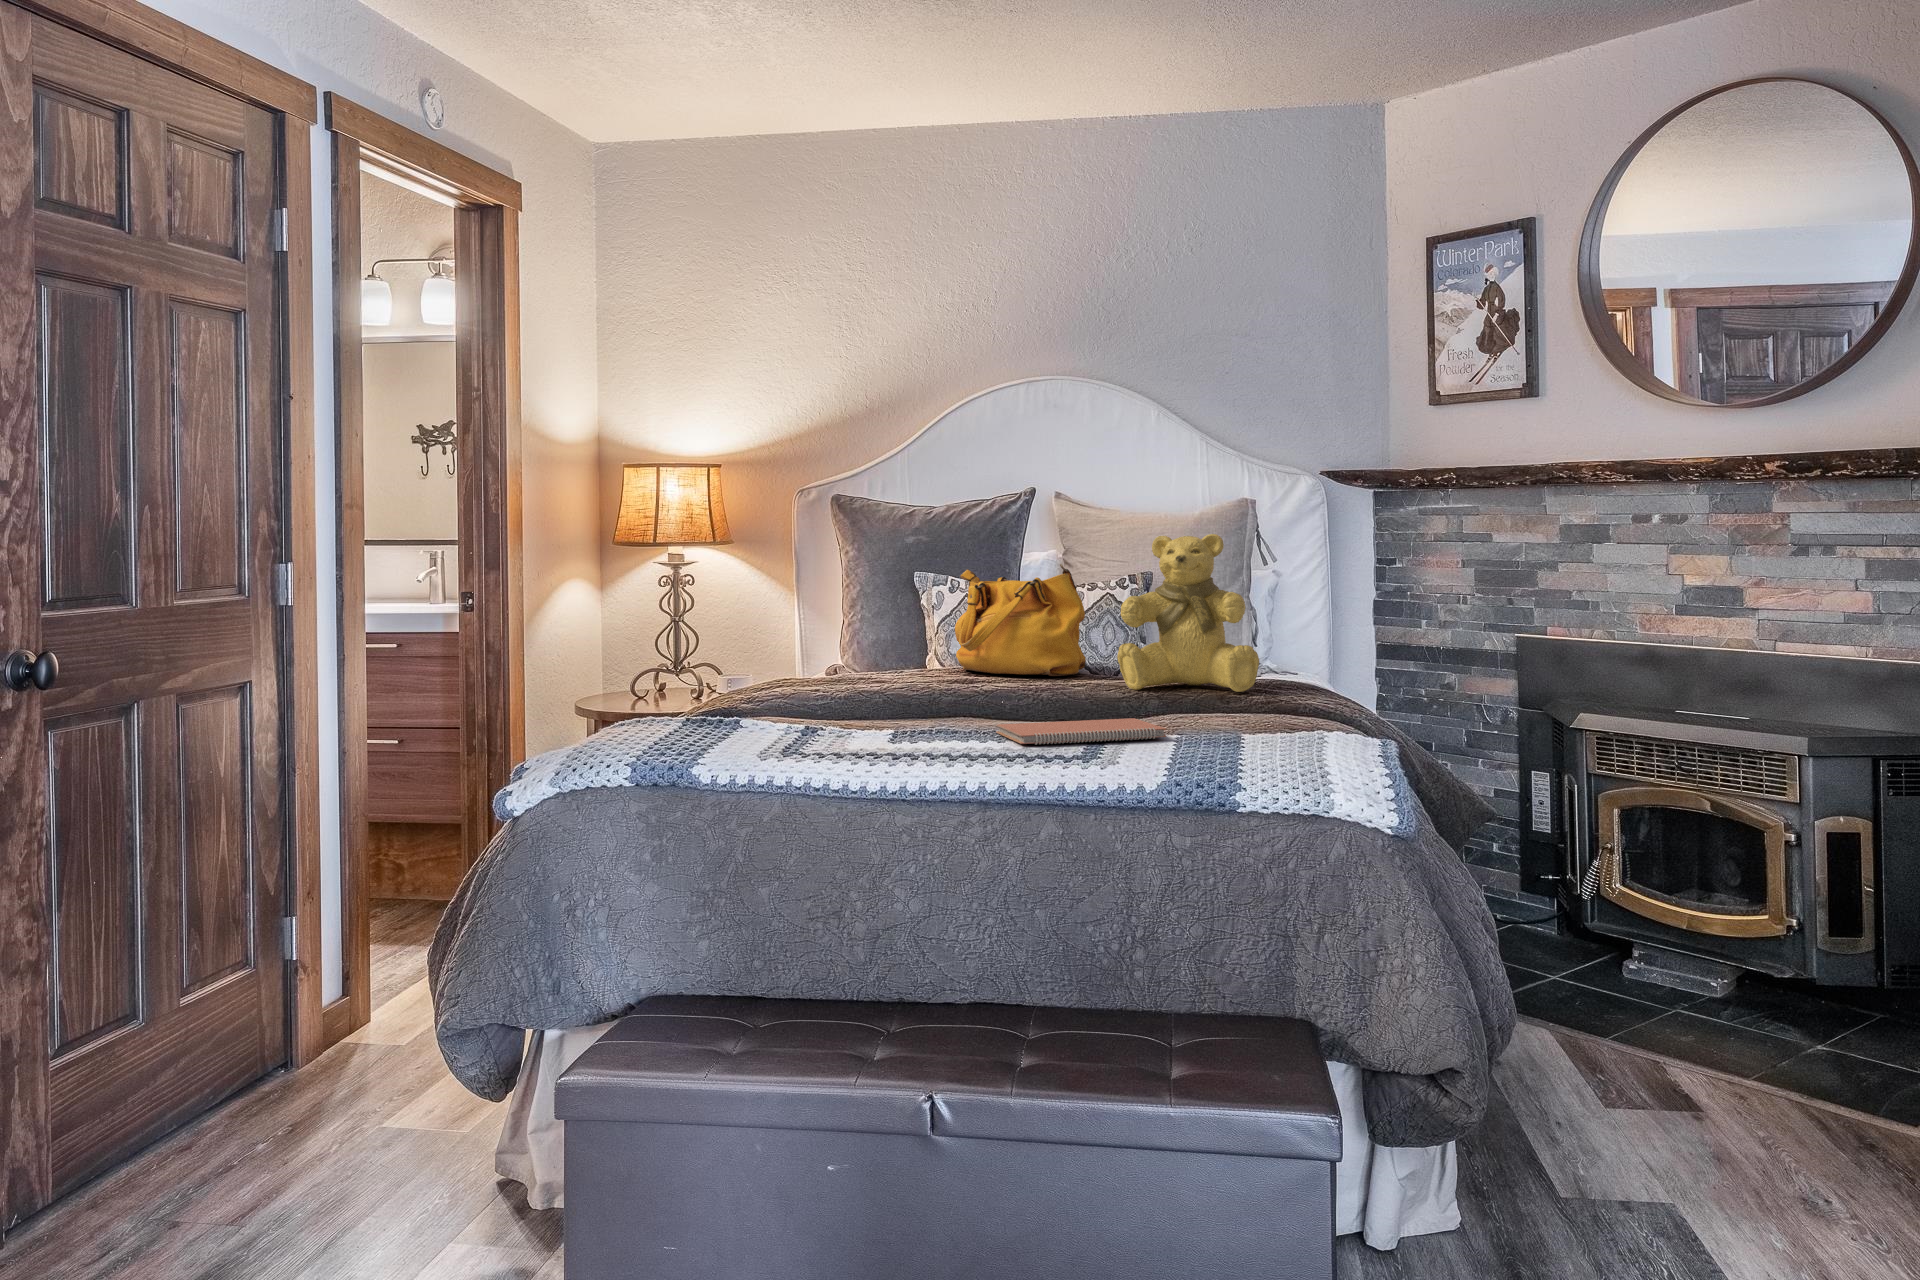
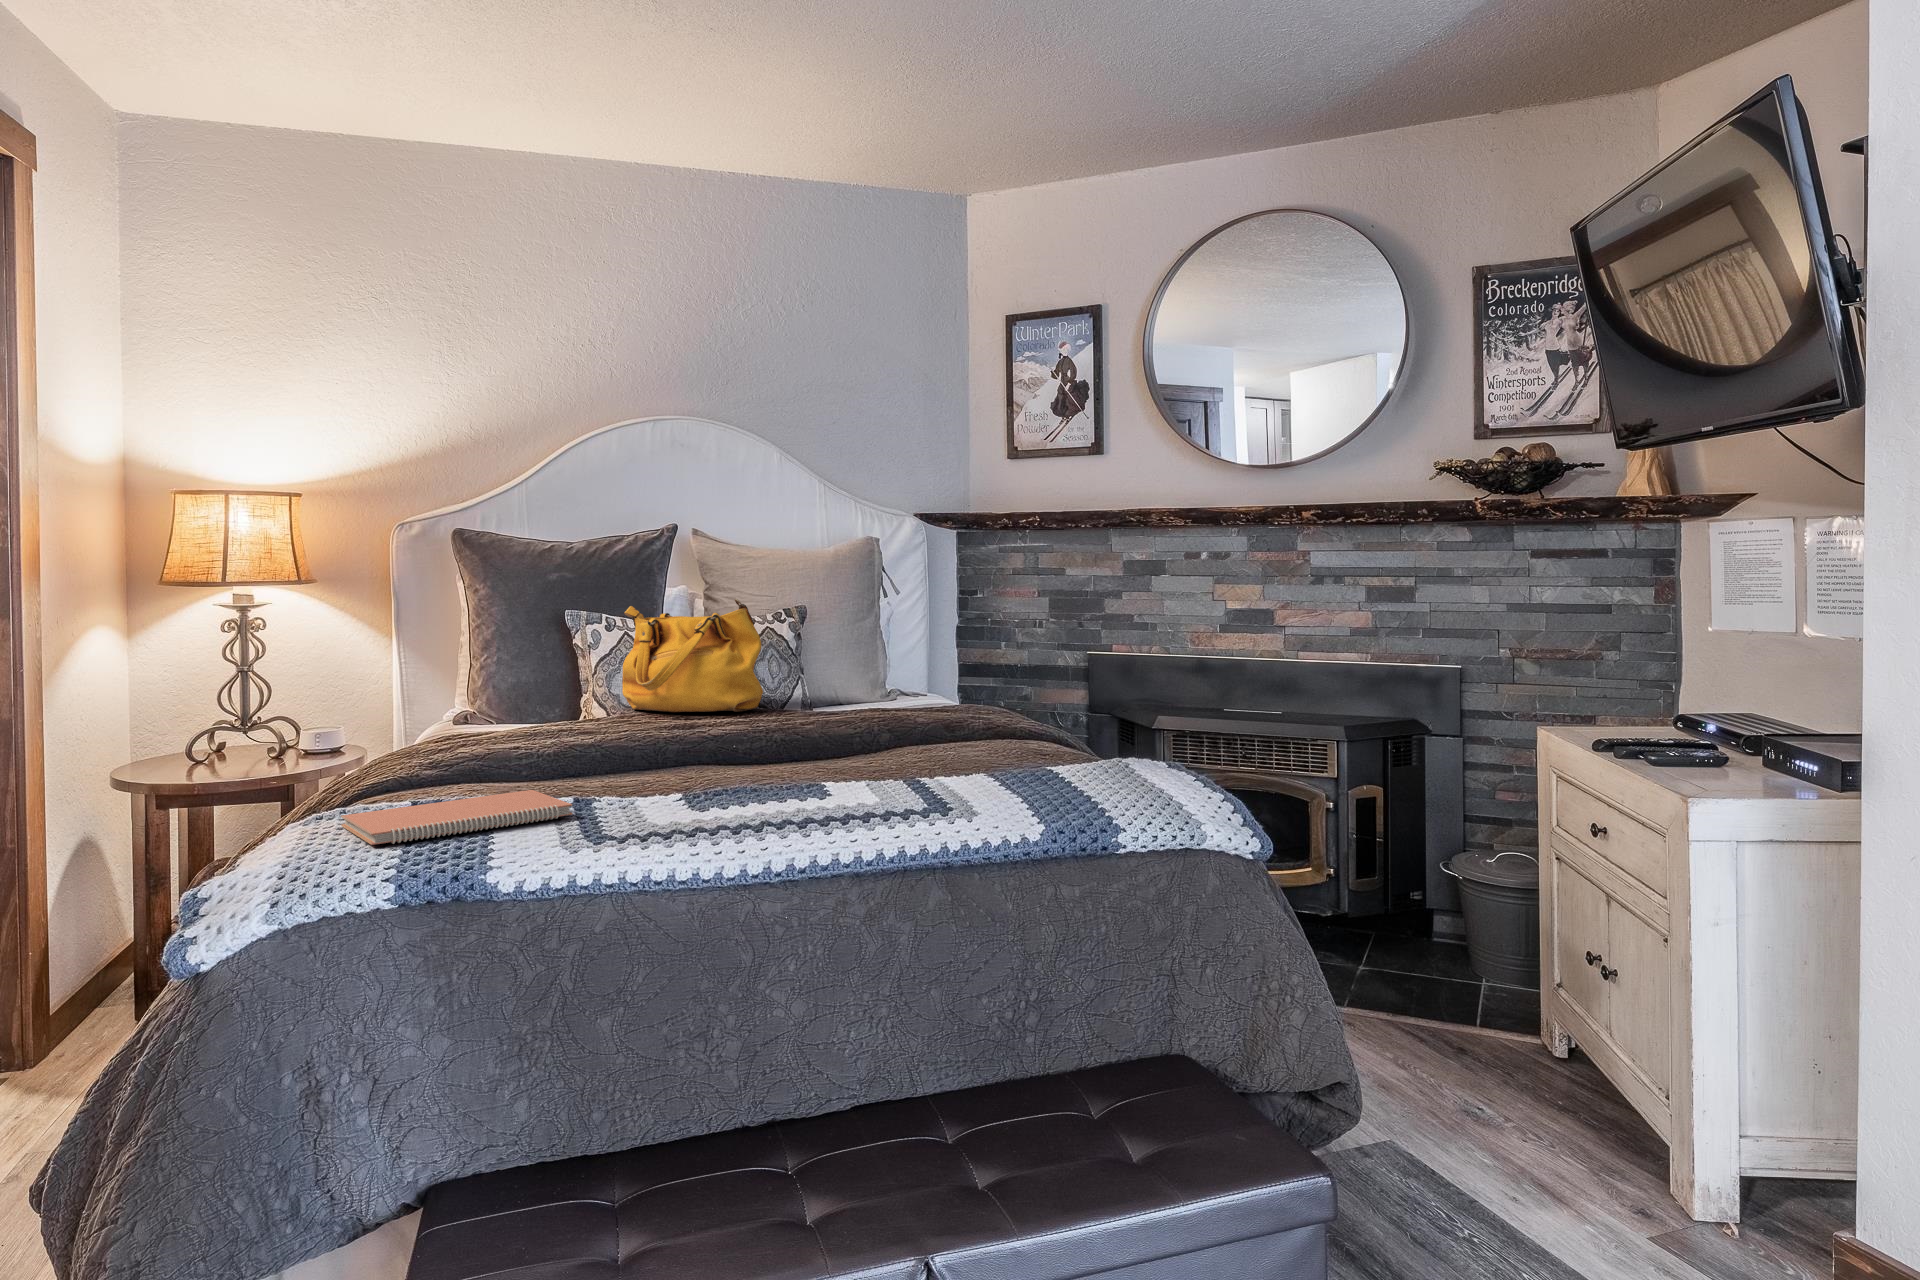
teddy bear: present [1117,534,1259,692] -> none [817,568,955,722]
notebook: present [996,718,1166,745] -> present [341,790,573,845]

